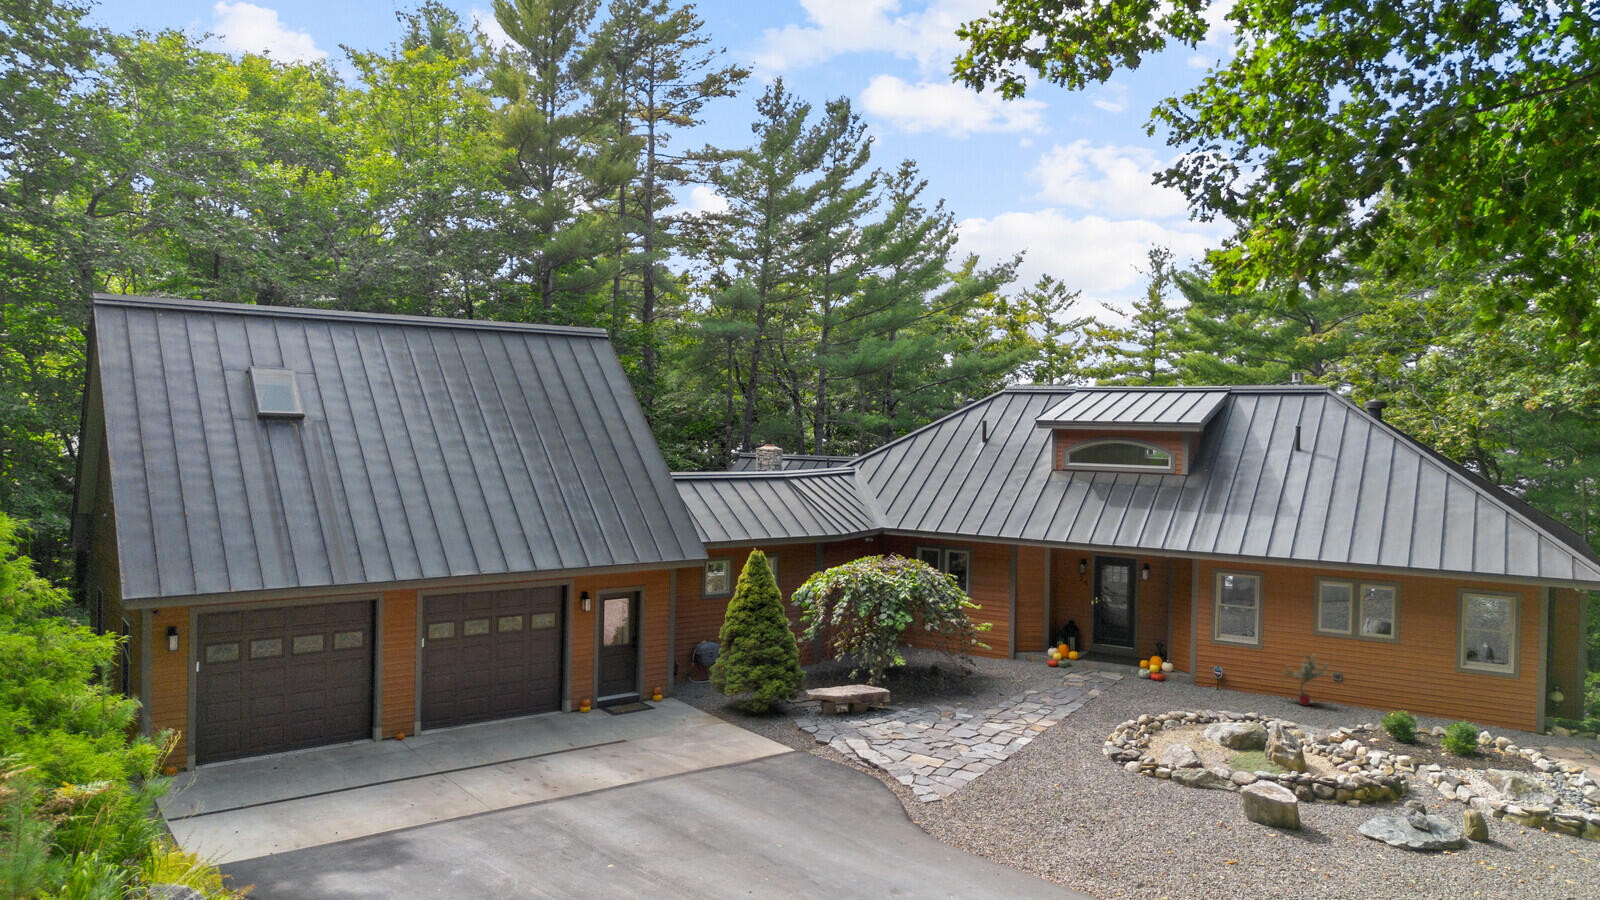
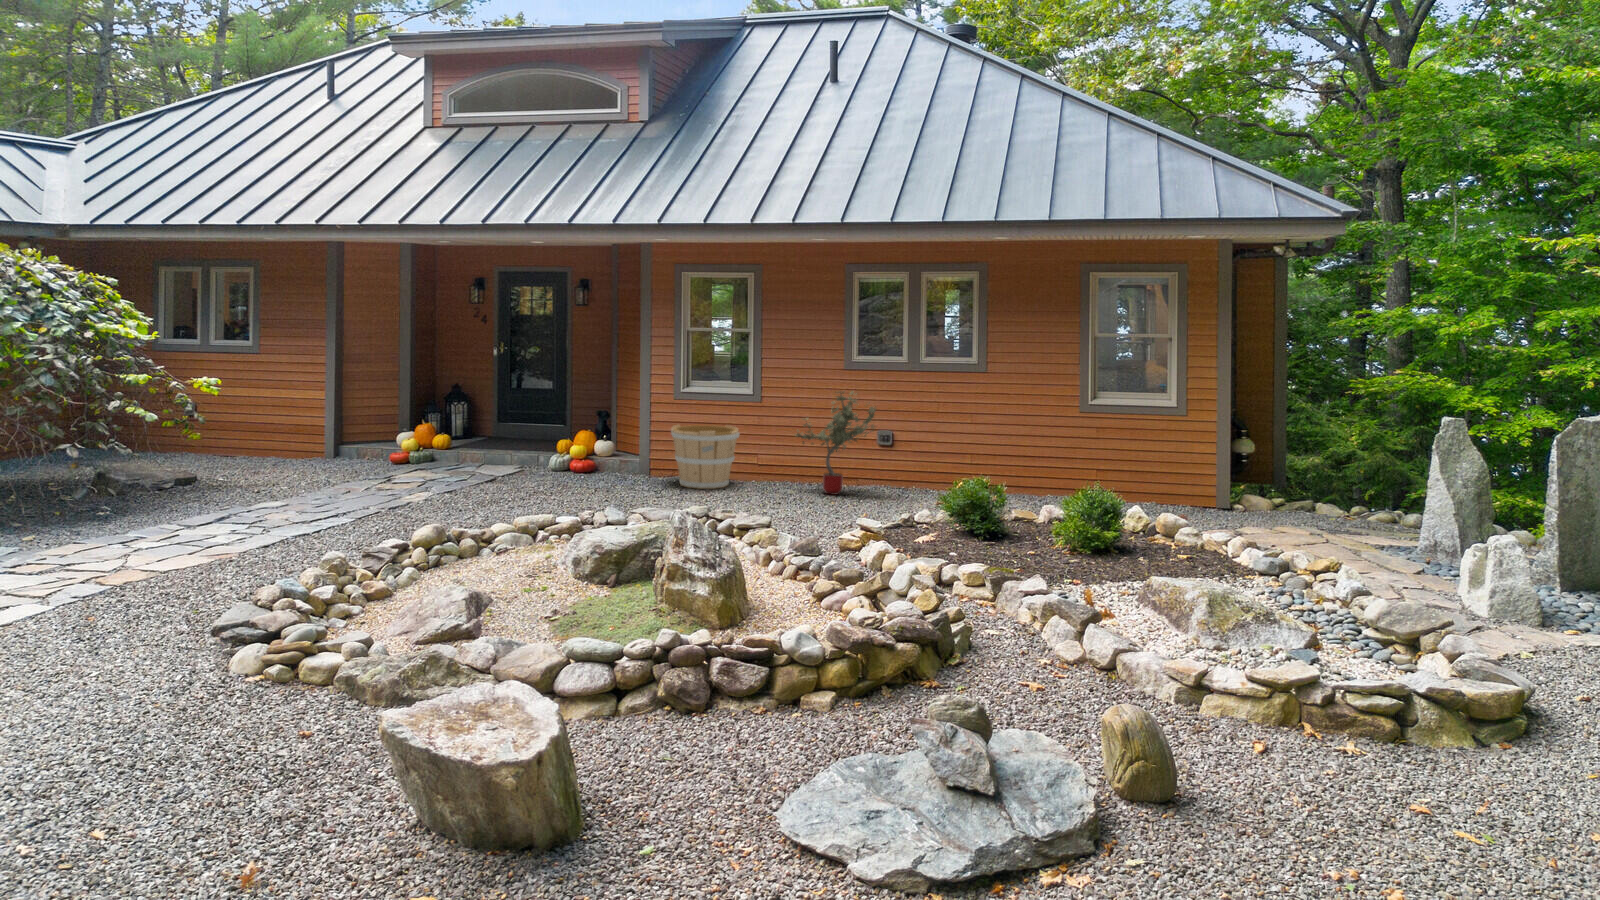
wooden bucket: none [1212,662,1250,697] -> present [671,425,739,489]

